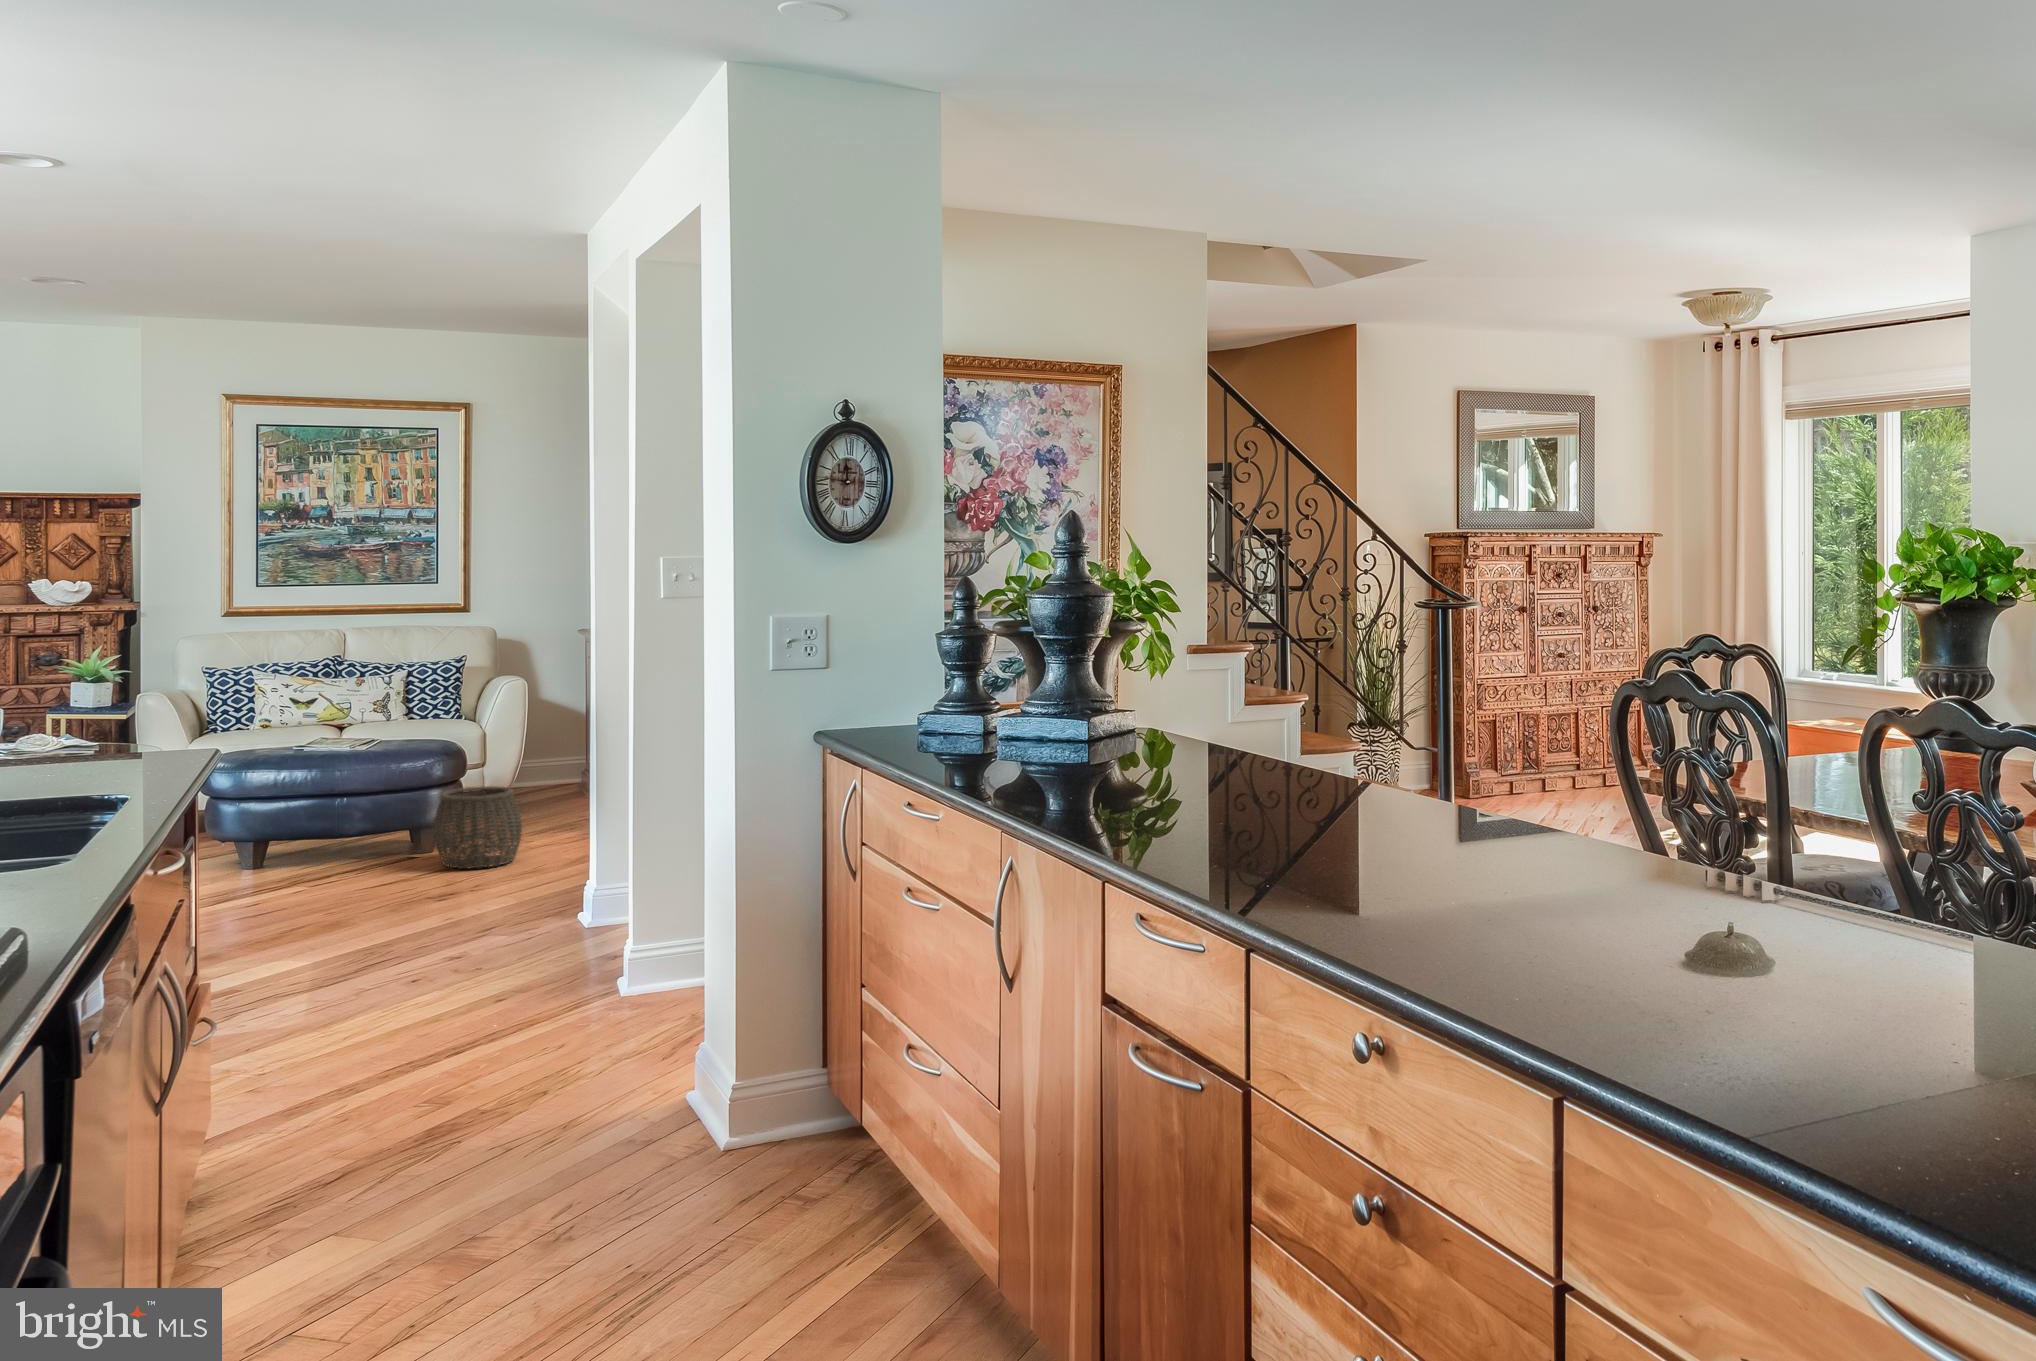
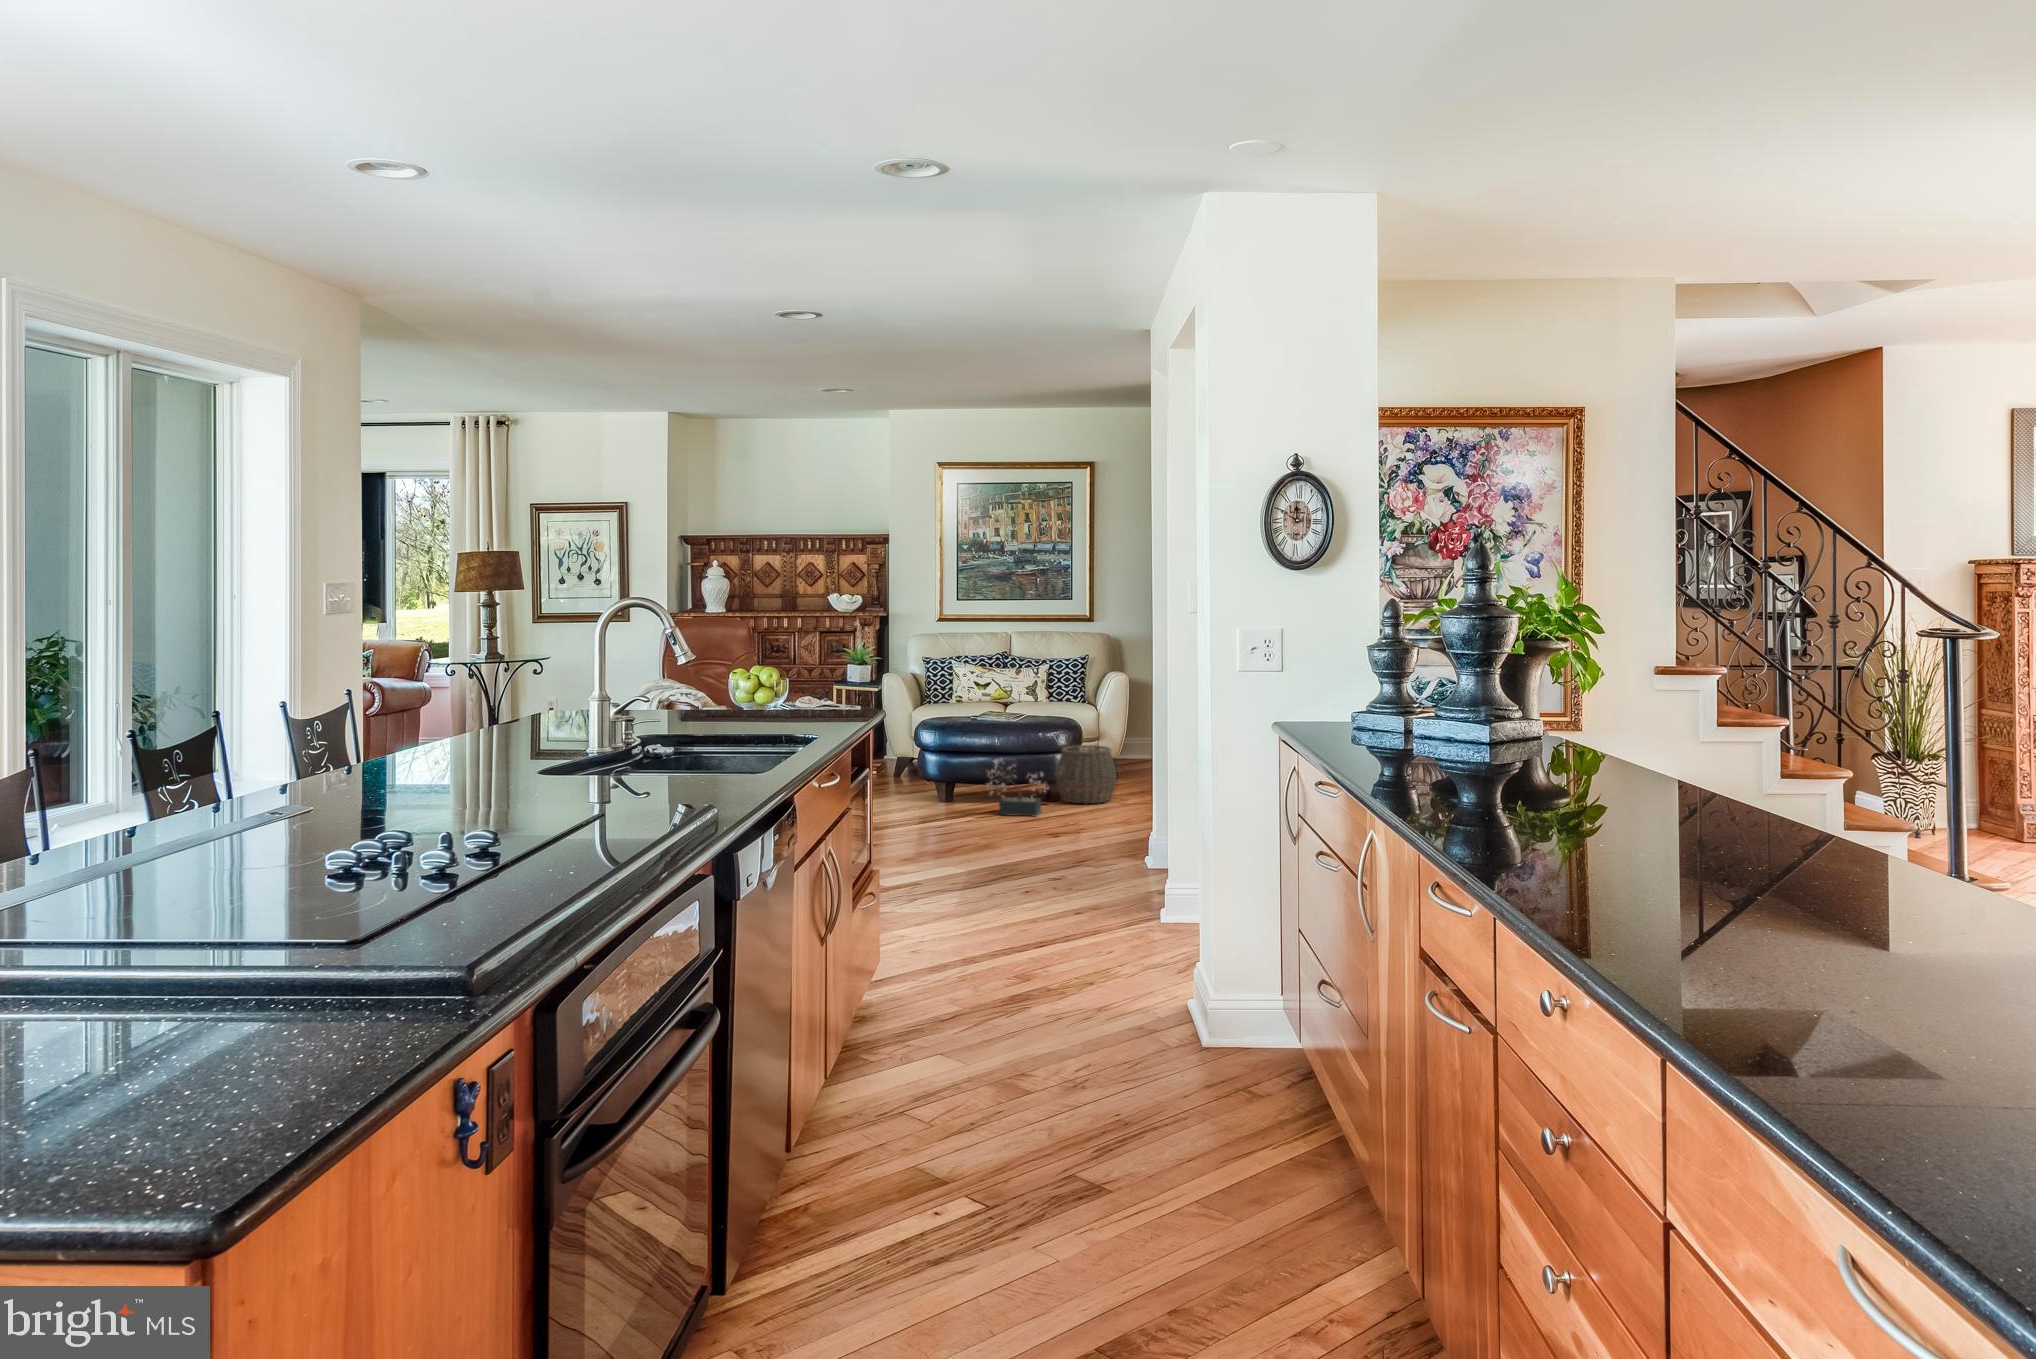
decorative plant: none [328,816,428,897] -> present [987,759,1048,816]

